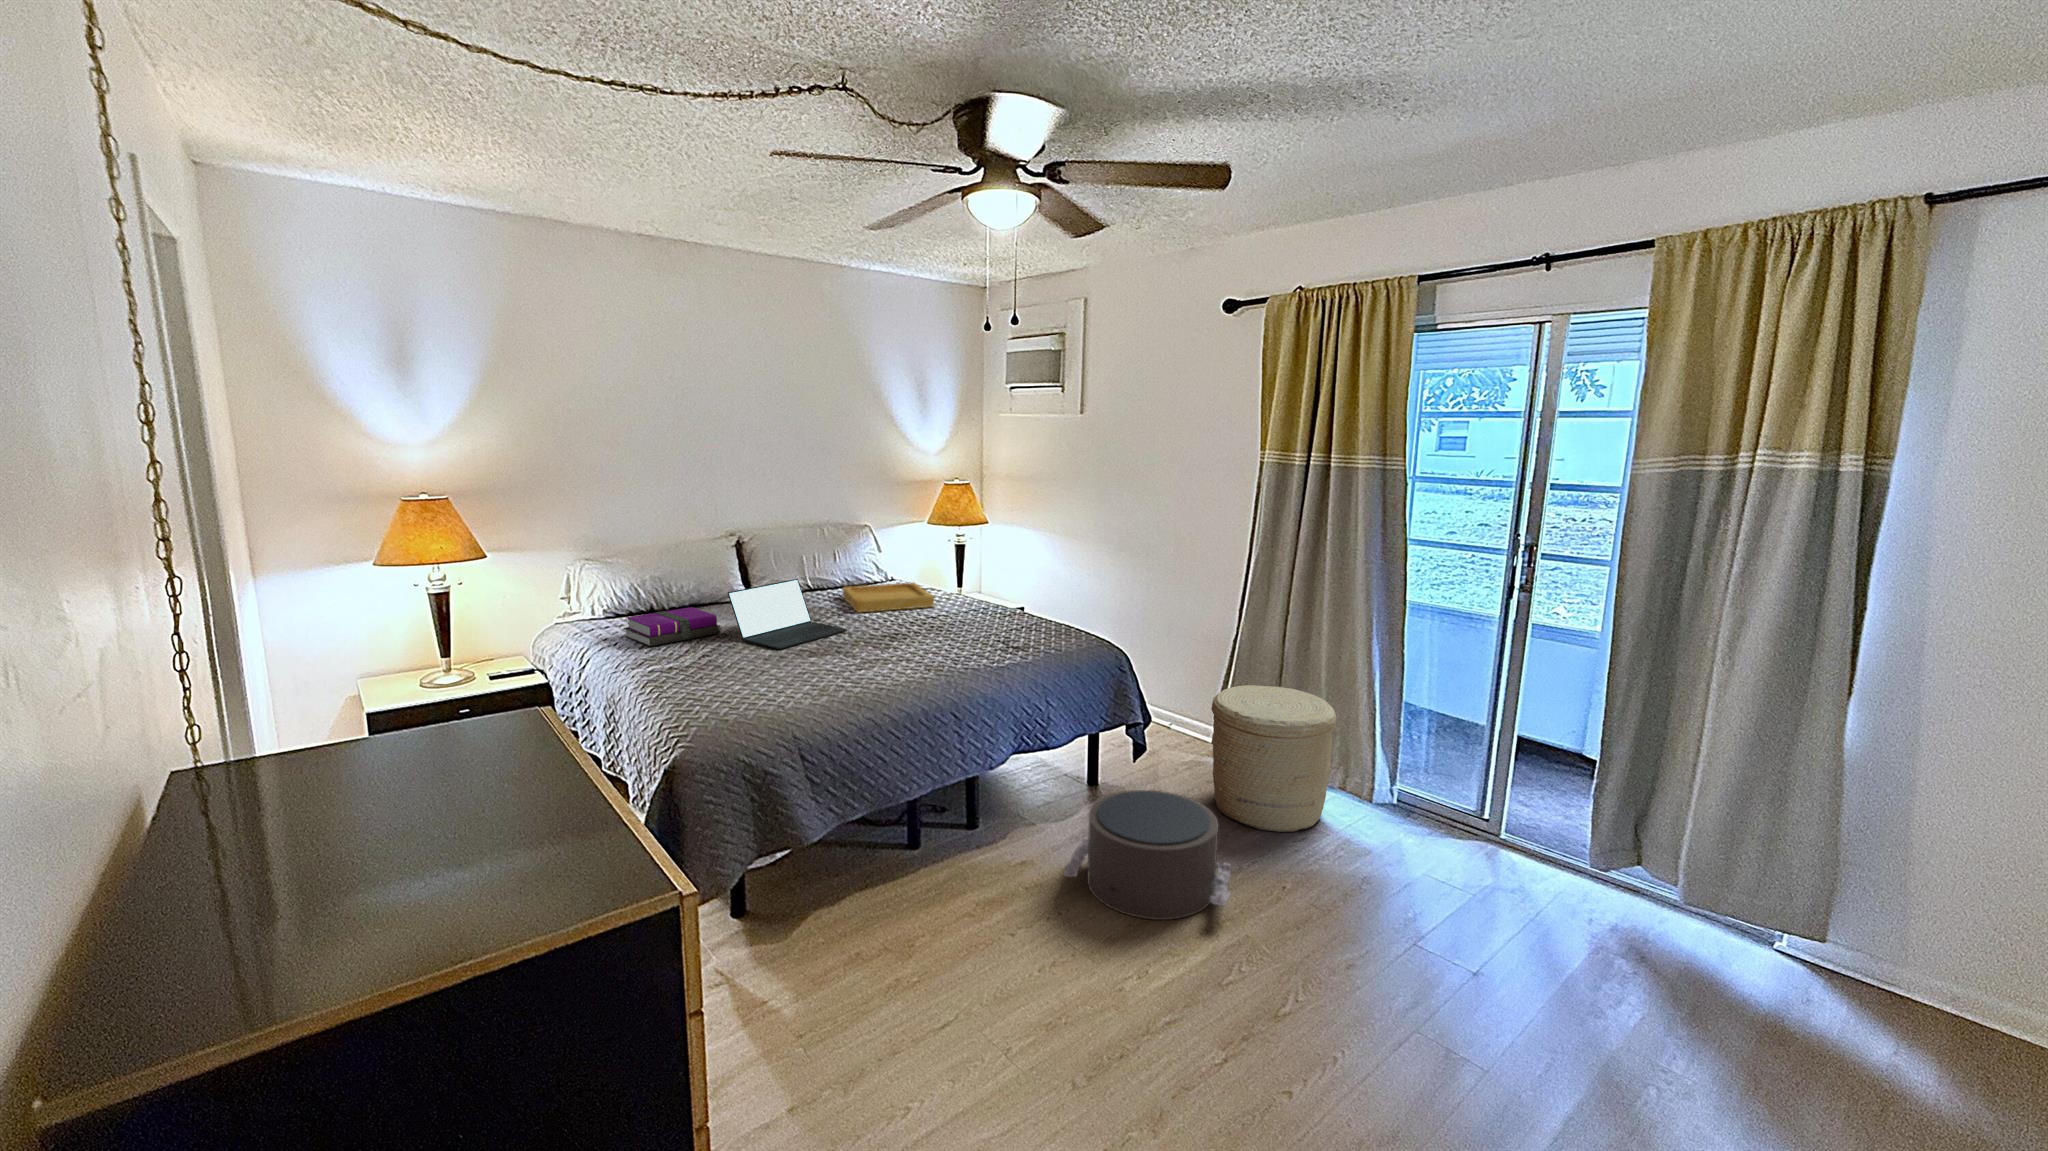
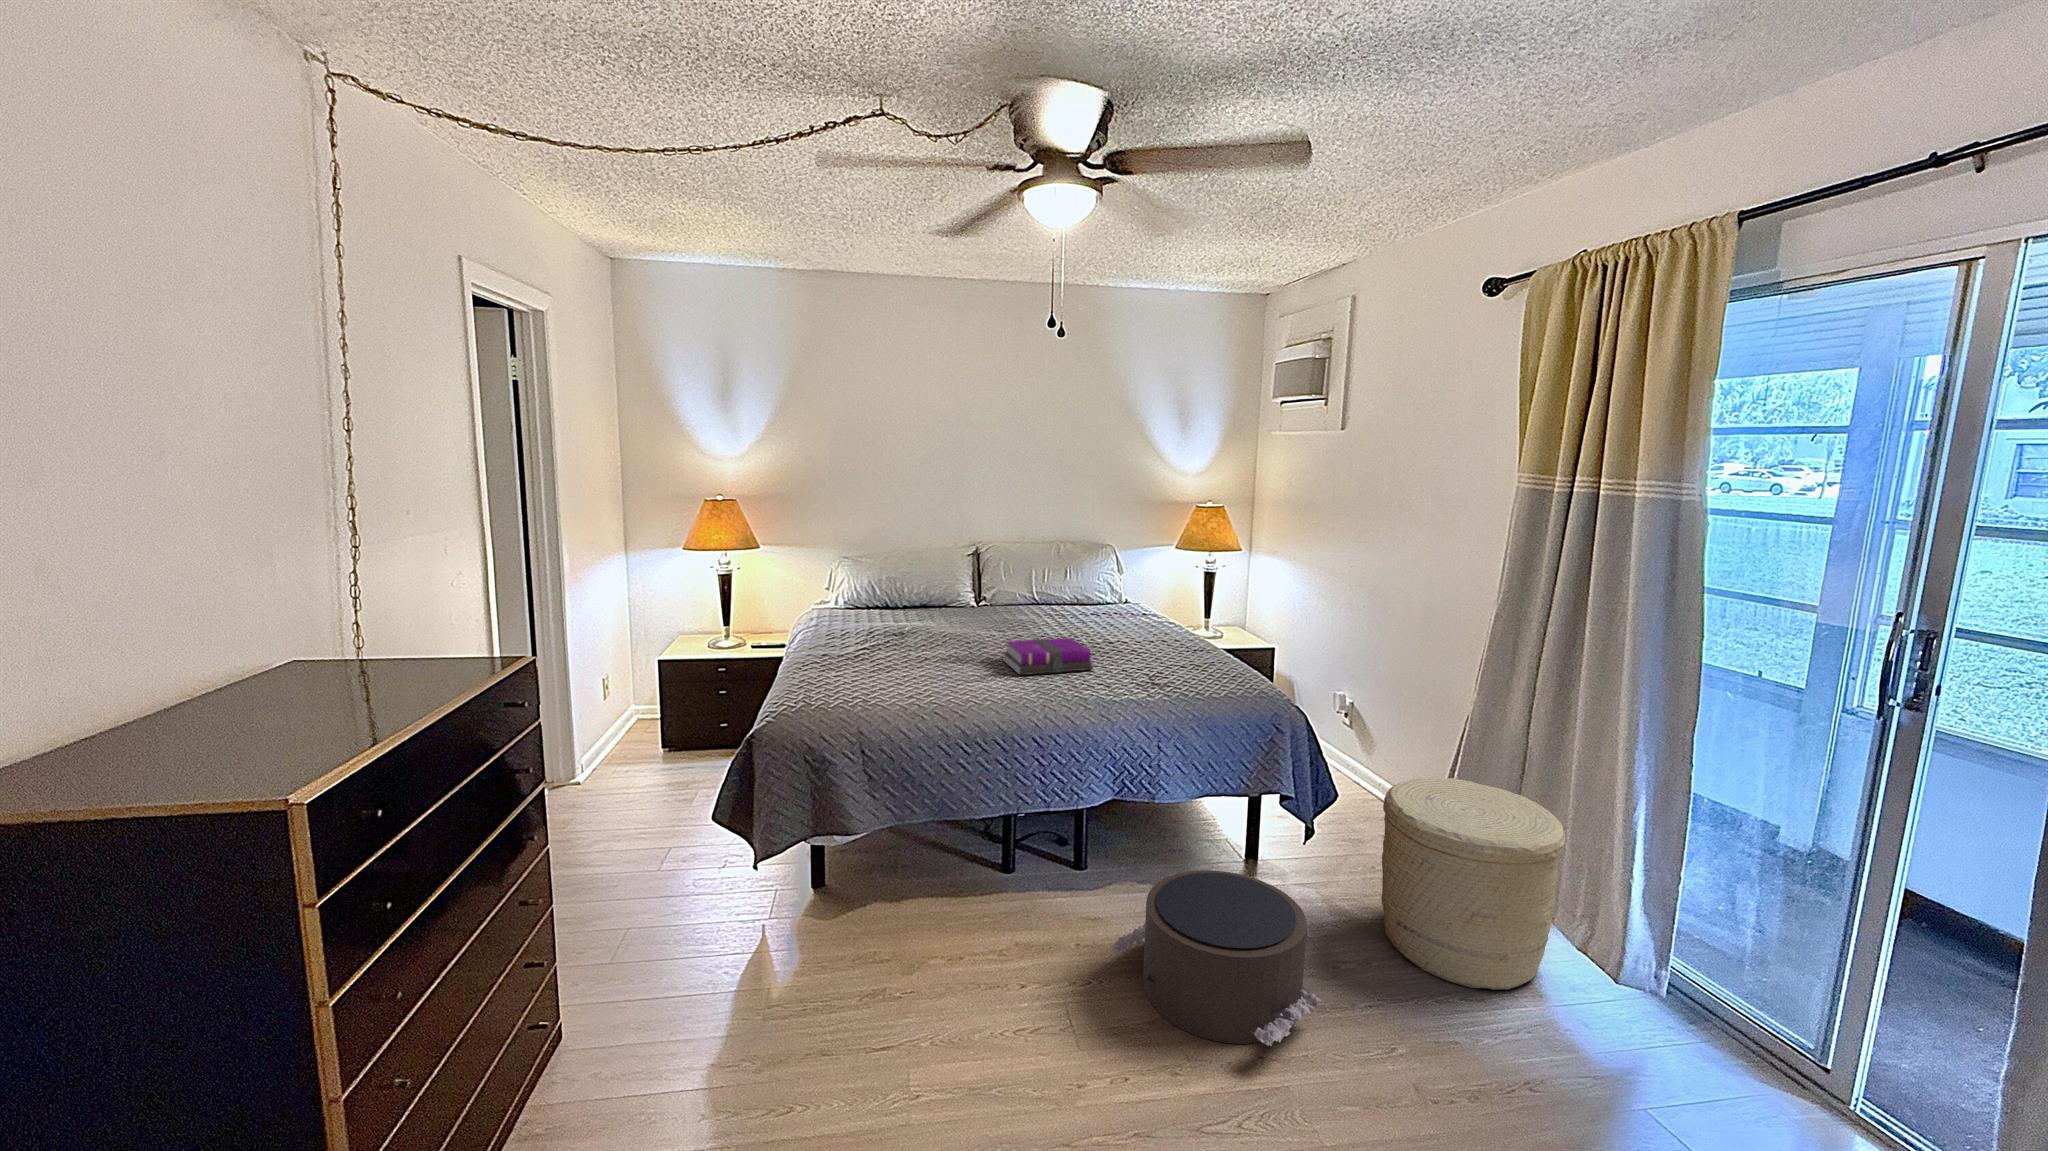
laptop: present [728,579,847,649] -> none [909,589,1014,652]
tray: present [843,583,934,613] -> none [1046,603,1129,632]
notebook: present [624,607,721,646] -> present [1004,638,1094,675]

